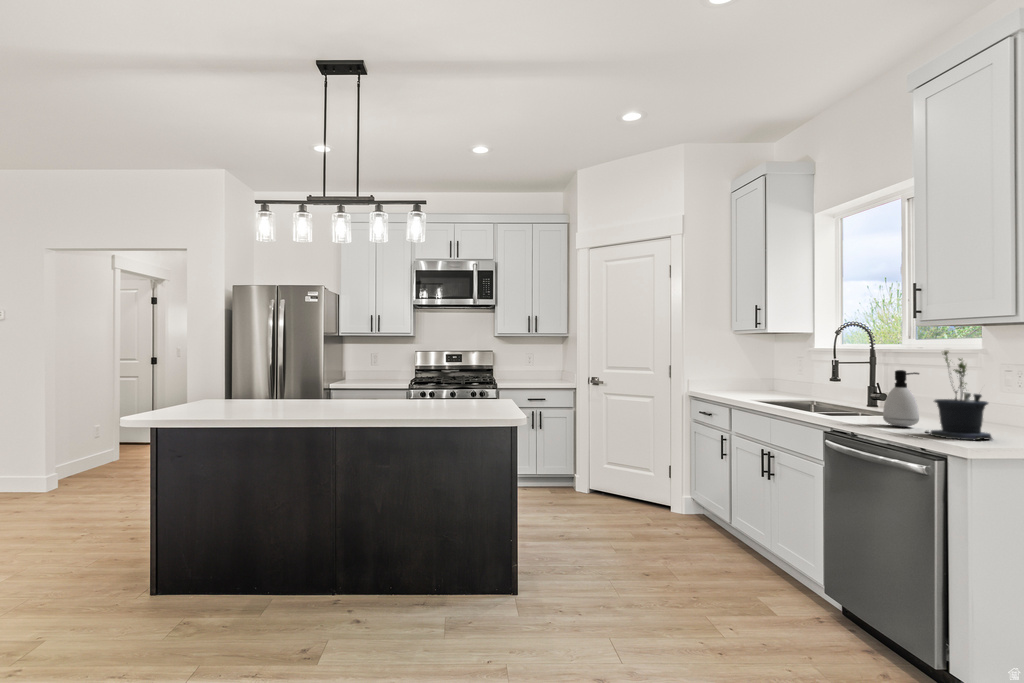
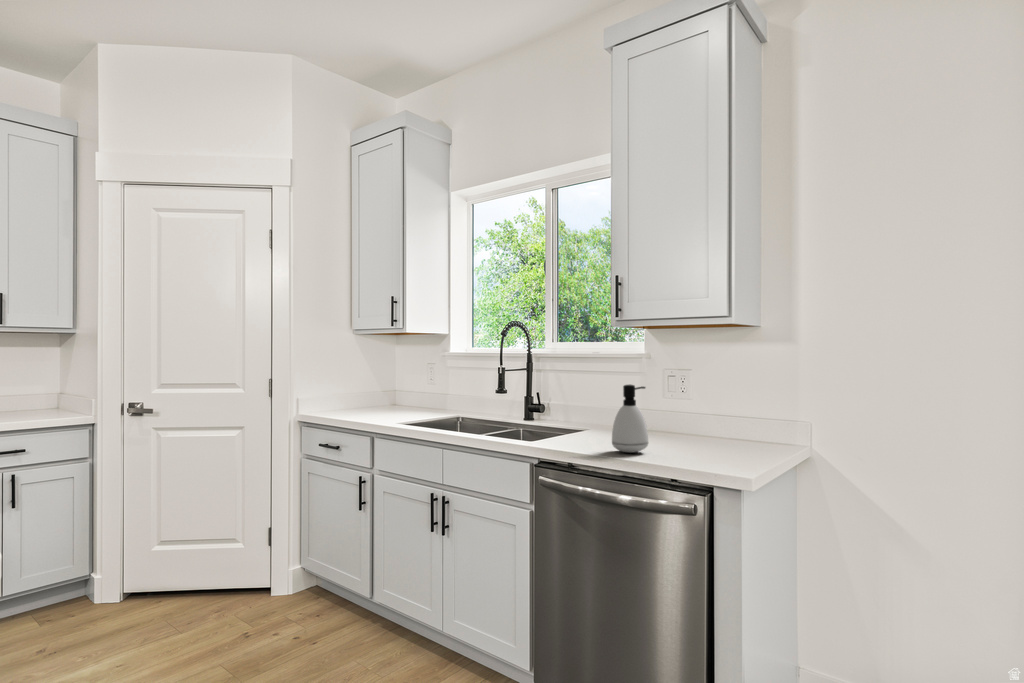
potted plant: present [926,351,992,441] -> none [664,361,737,466]

